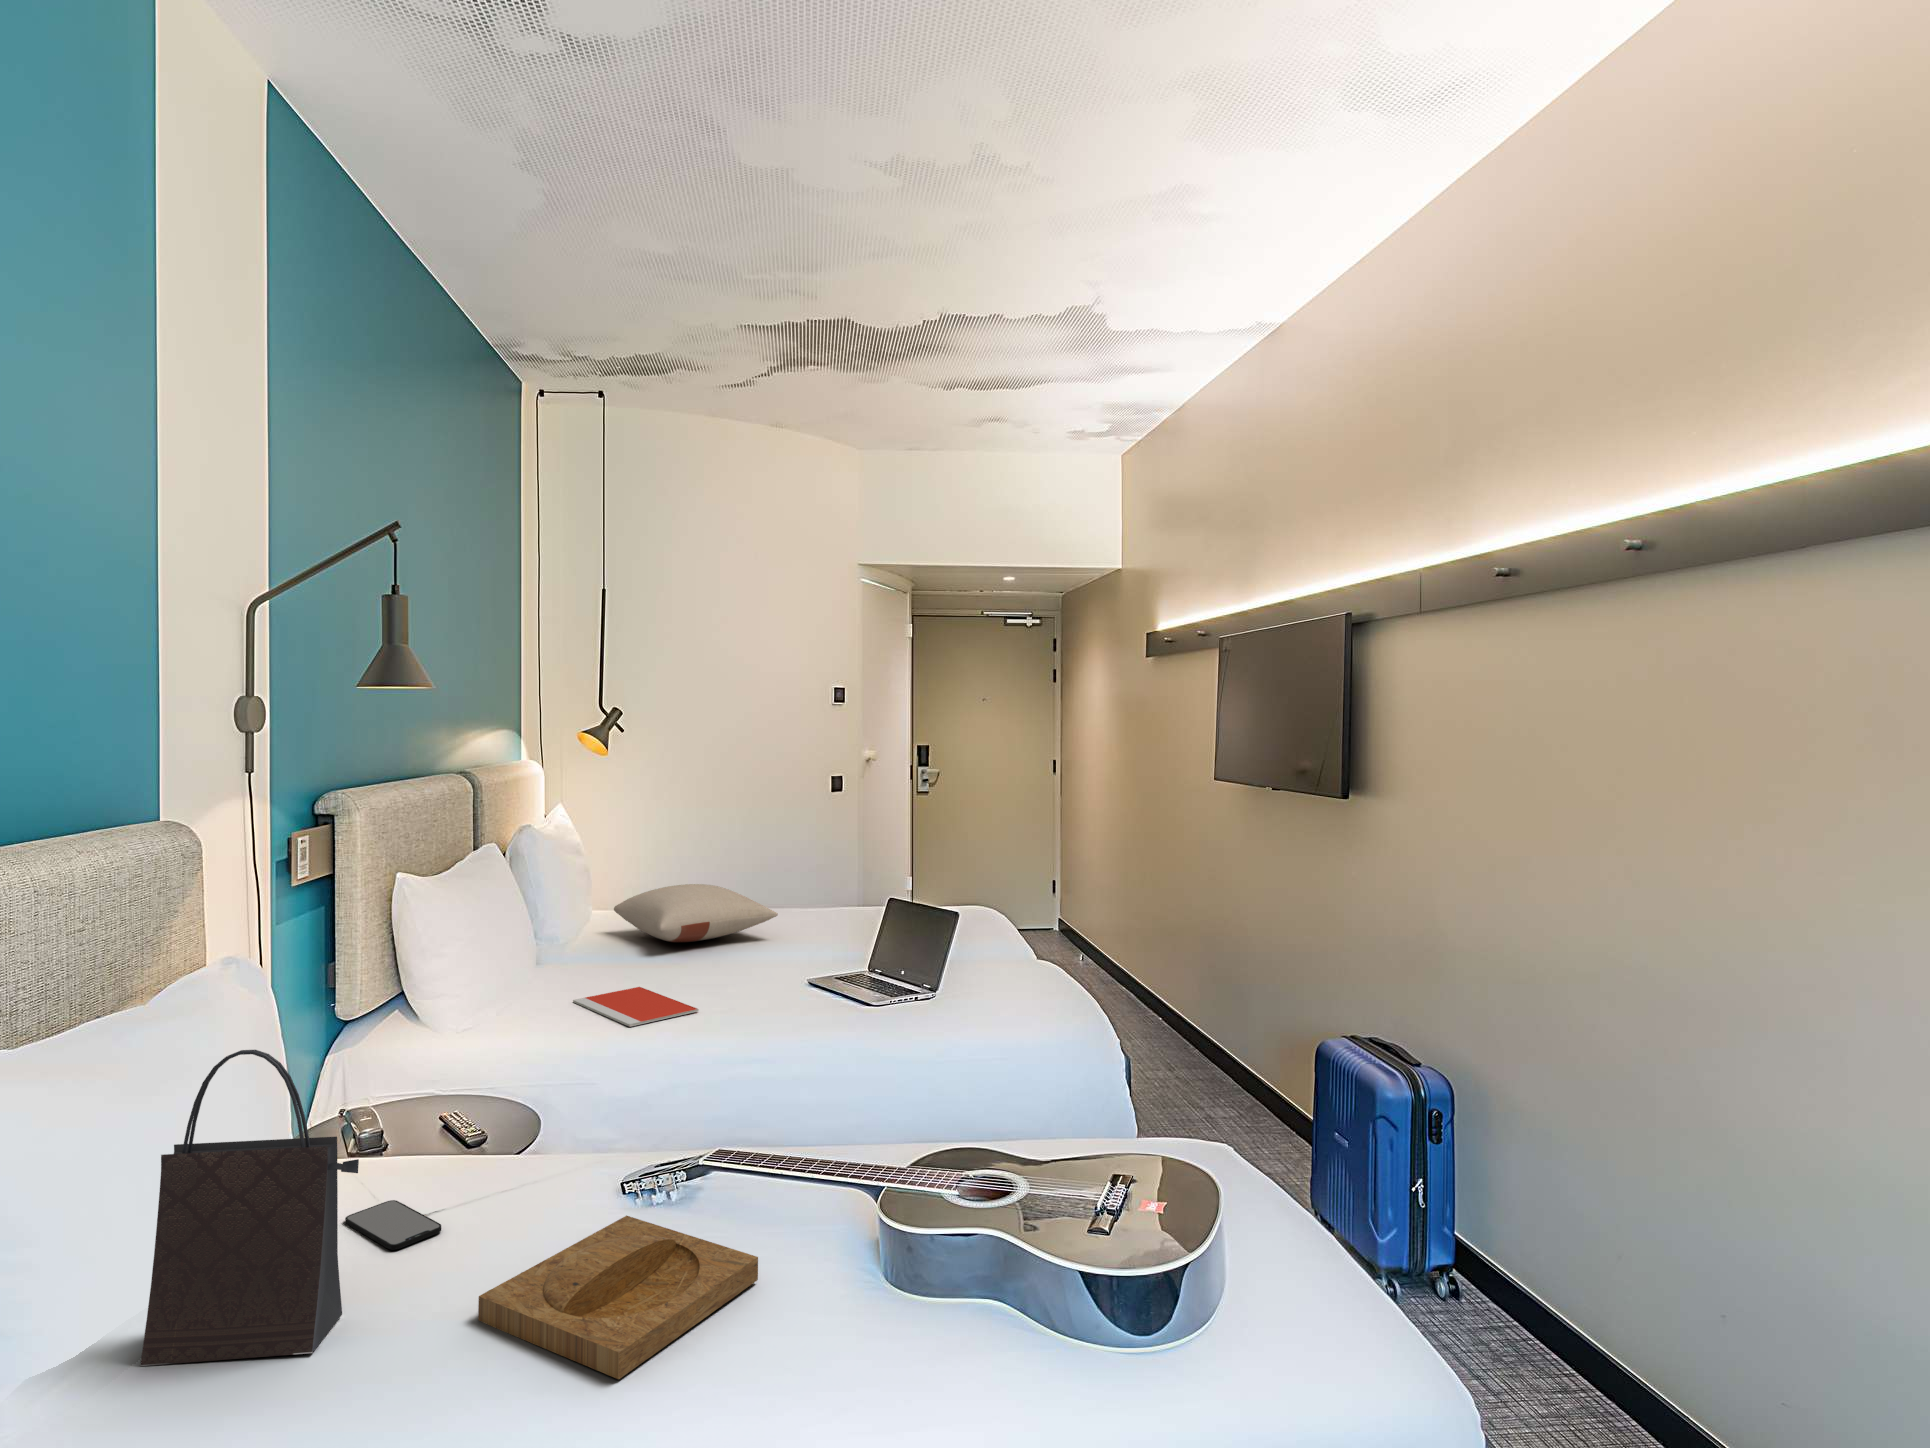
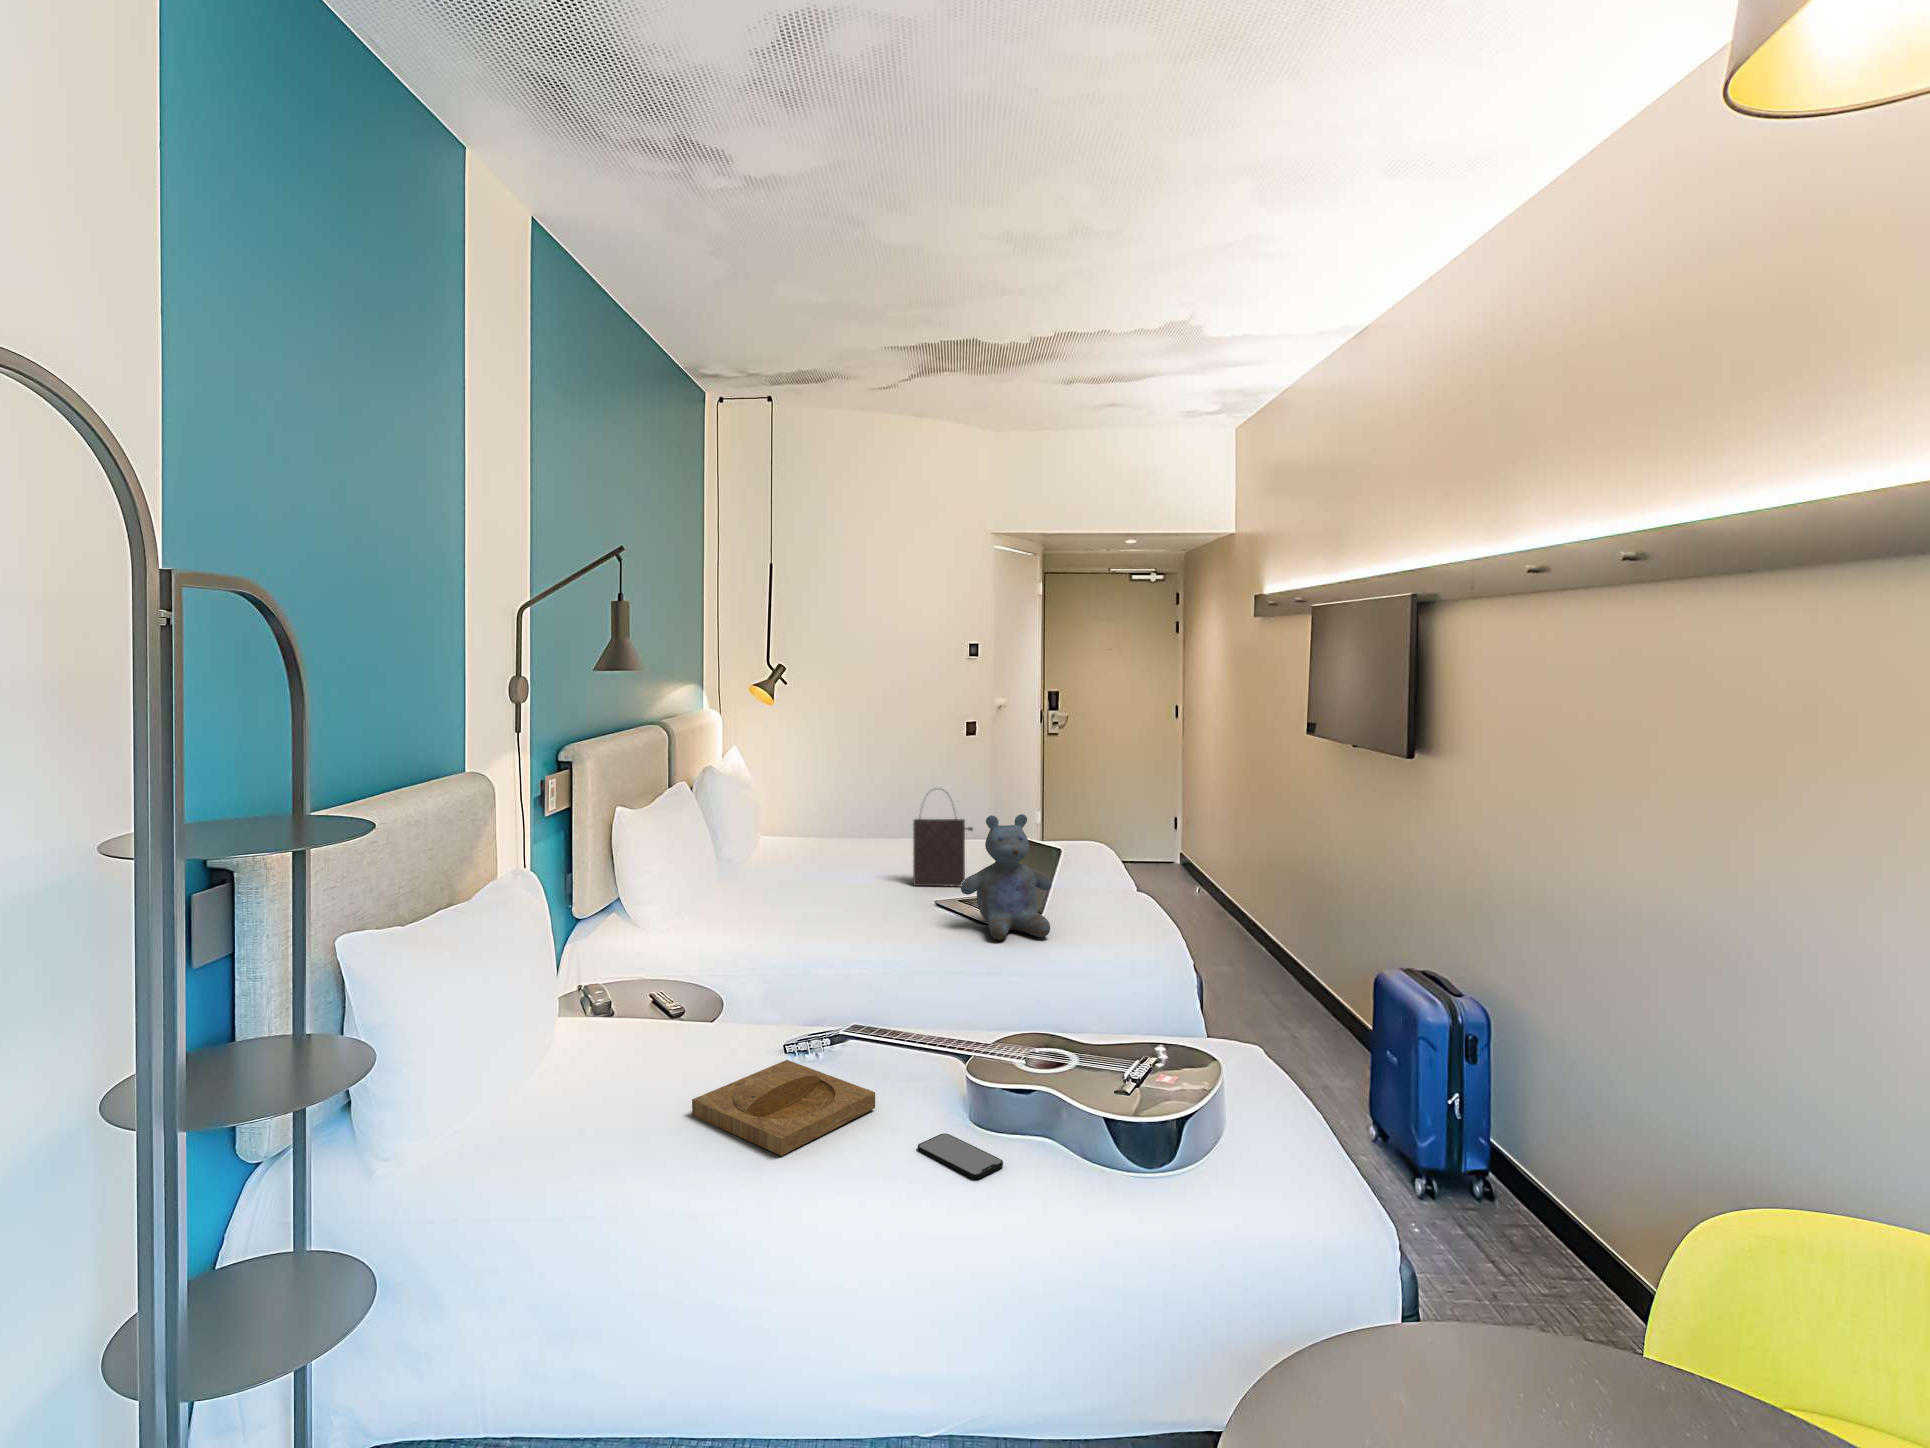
stuffed bear: none [847,869,957,1024] -> present [961,814,1052,940]
pillow: present [614,884,778,942] -> none [779,819,911,866]
notebook: present [573,987,699,1027] -> none [749,901,844,931]
handbag: present [140,1050,359,1366] -> present [913,789,973,887]
smartphone: present [345,1200,441,1250] -> present [918,1133,1003,1179]

